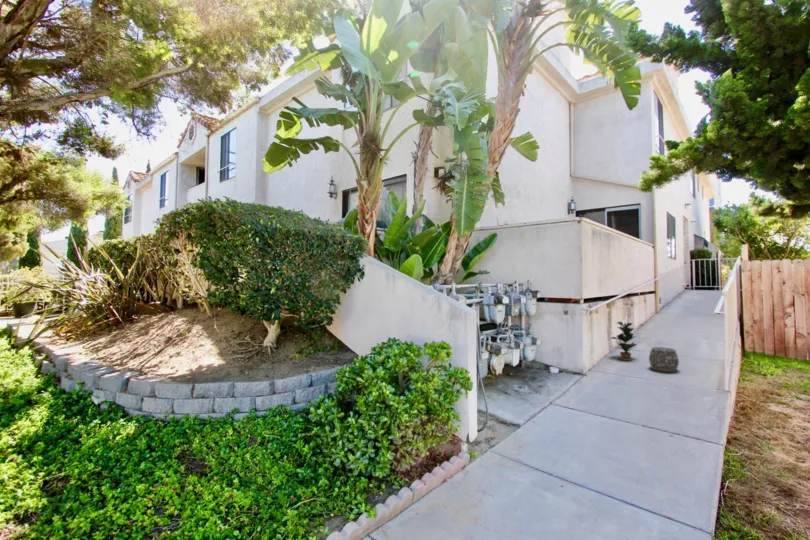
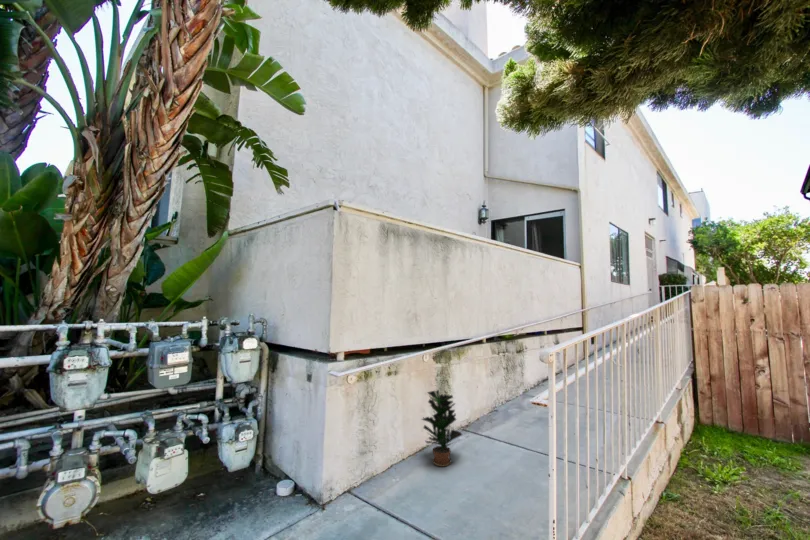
woven basket: present [649,347,679,372] -> none [449,451,501,516]

